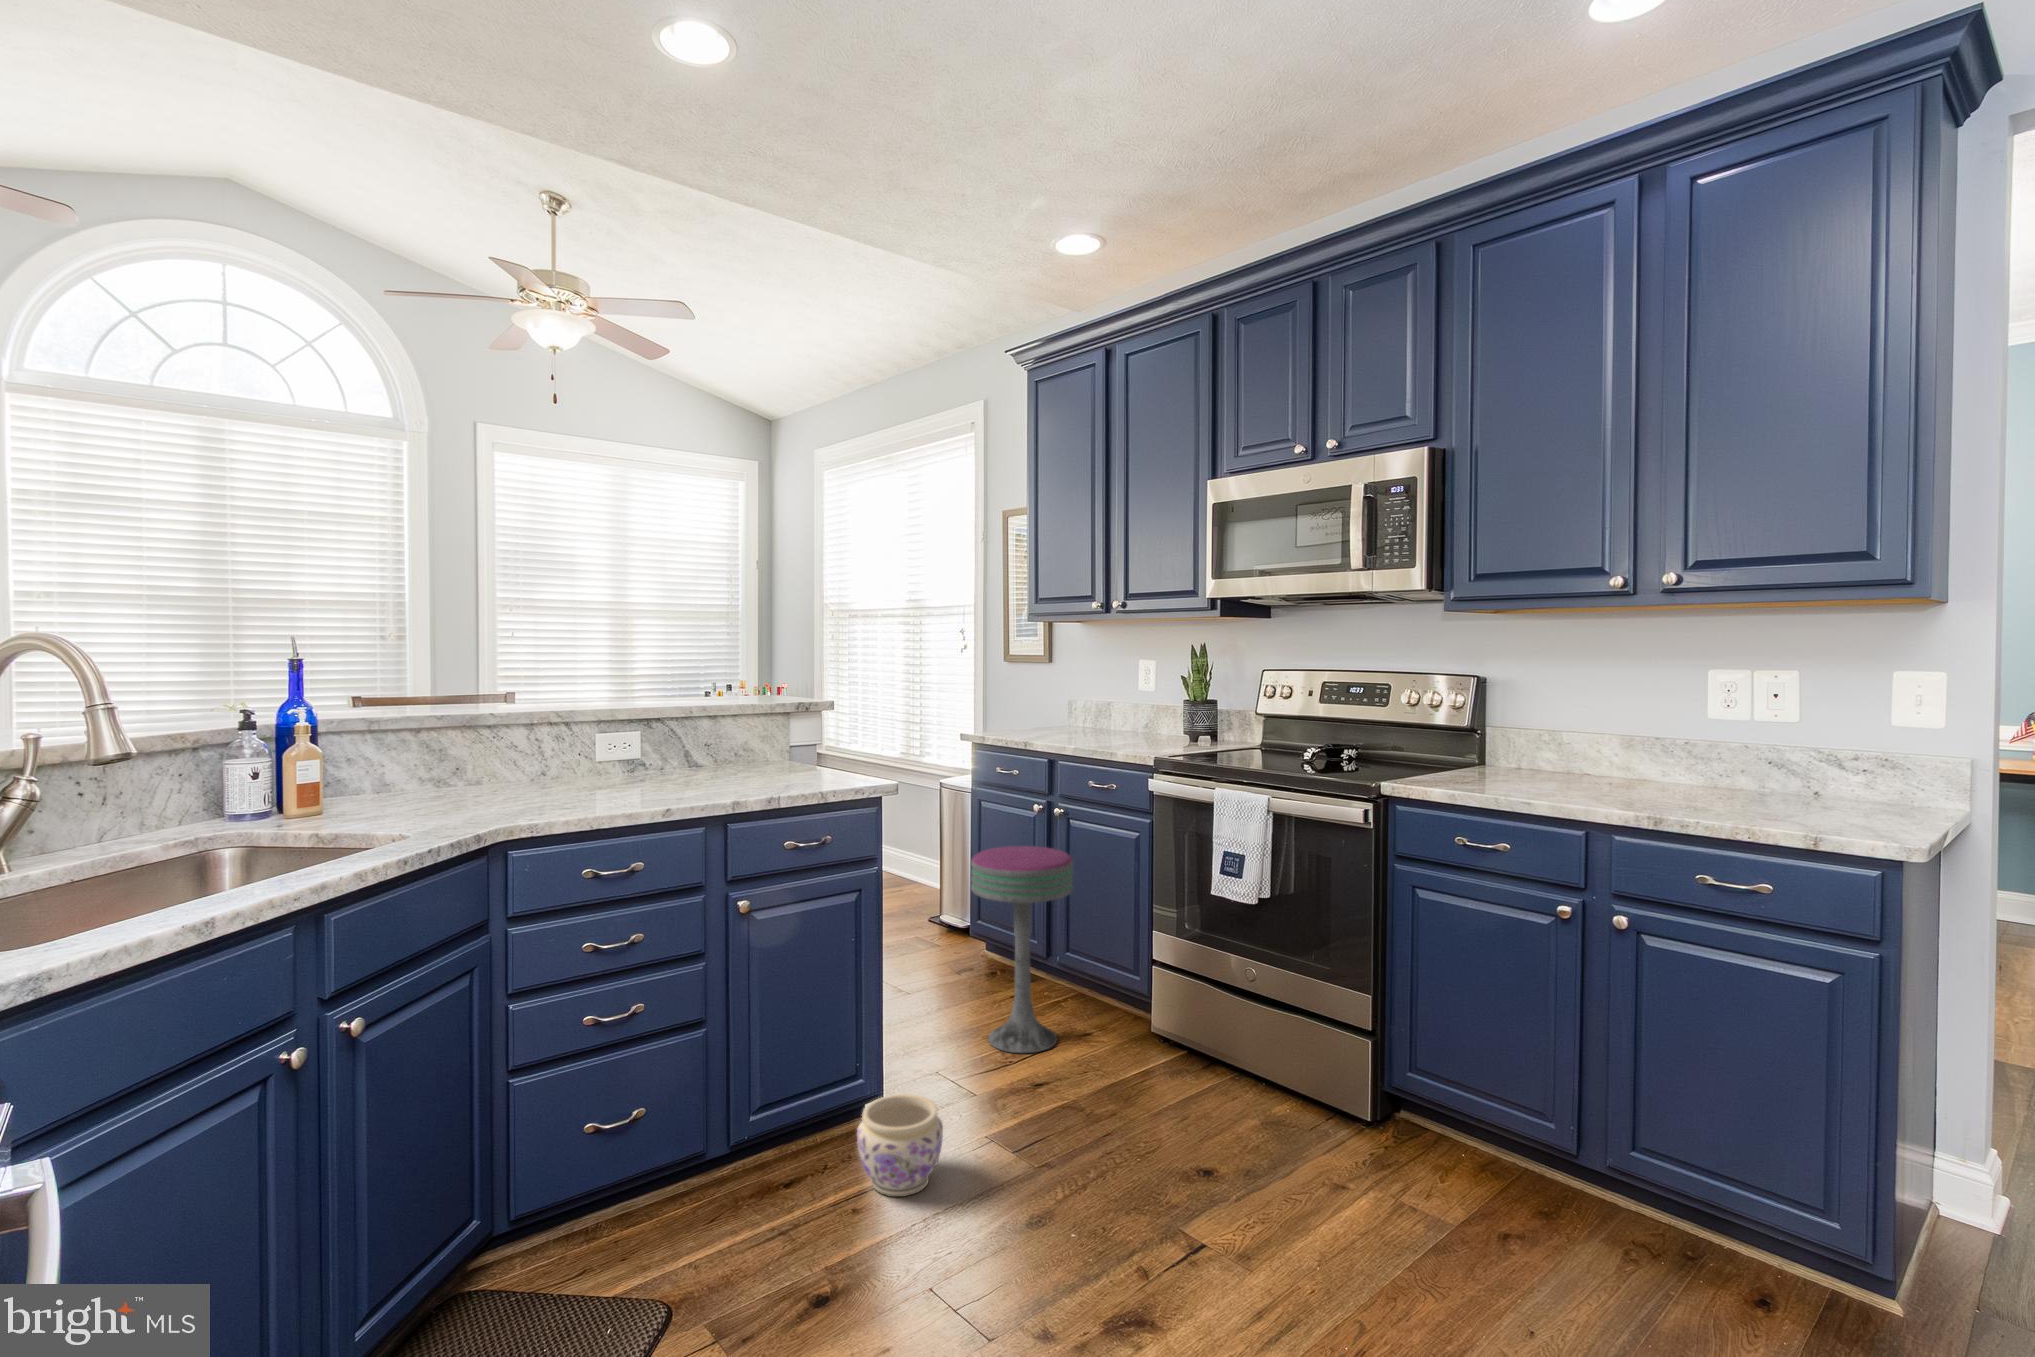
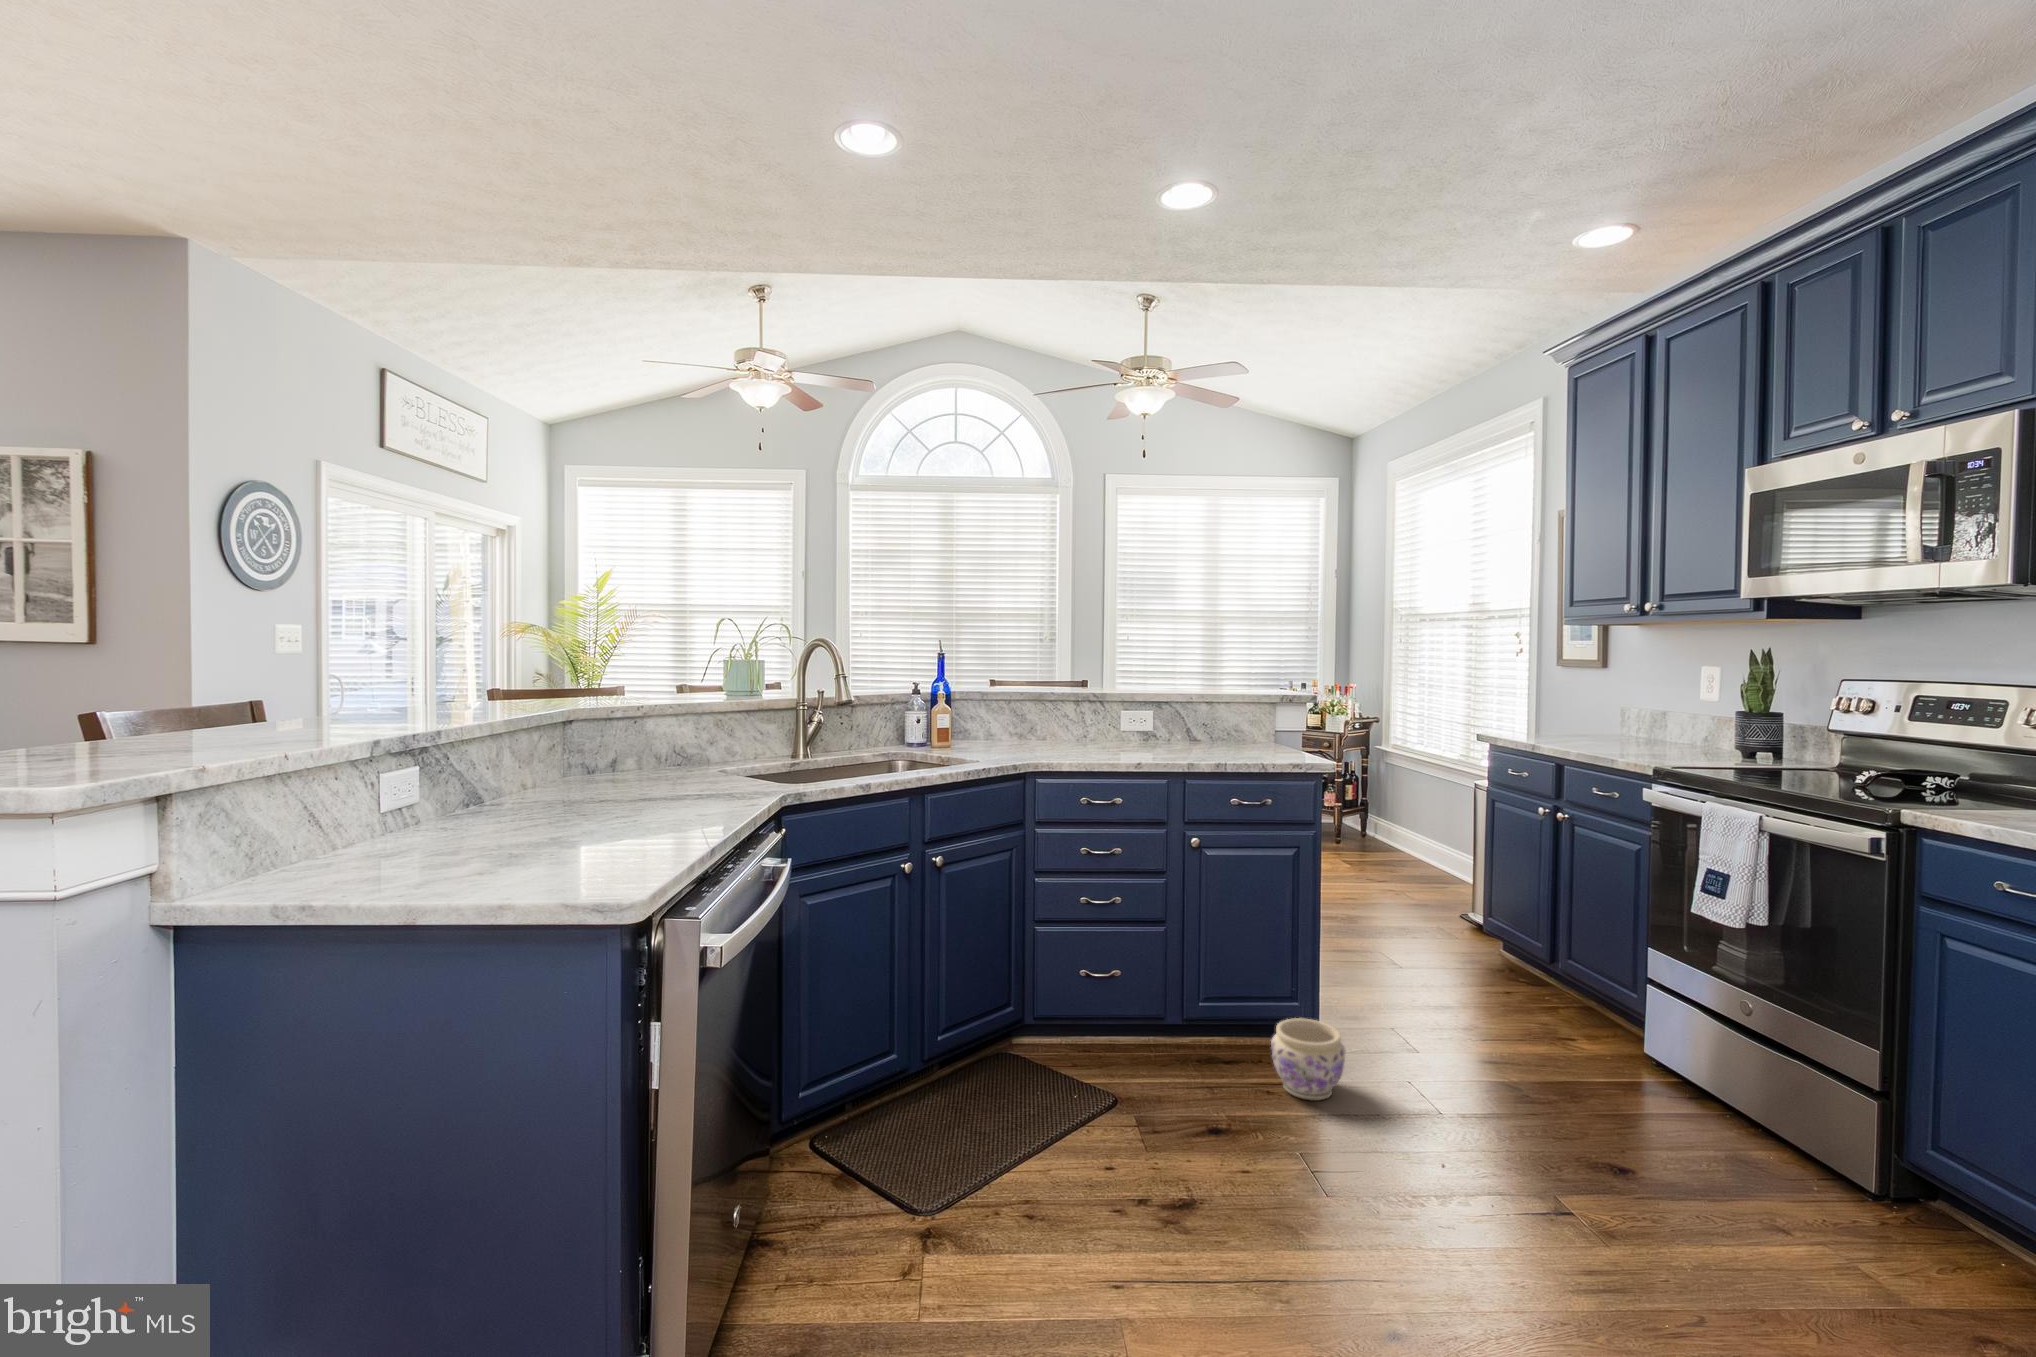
bar stool: present [971,846,1073,1053] -> none [1439,839,1549,1038]

